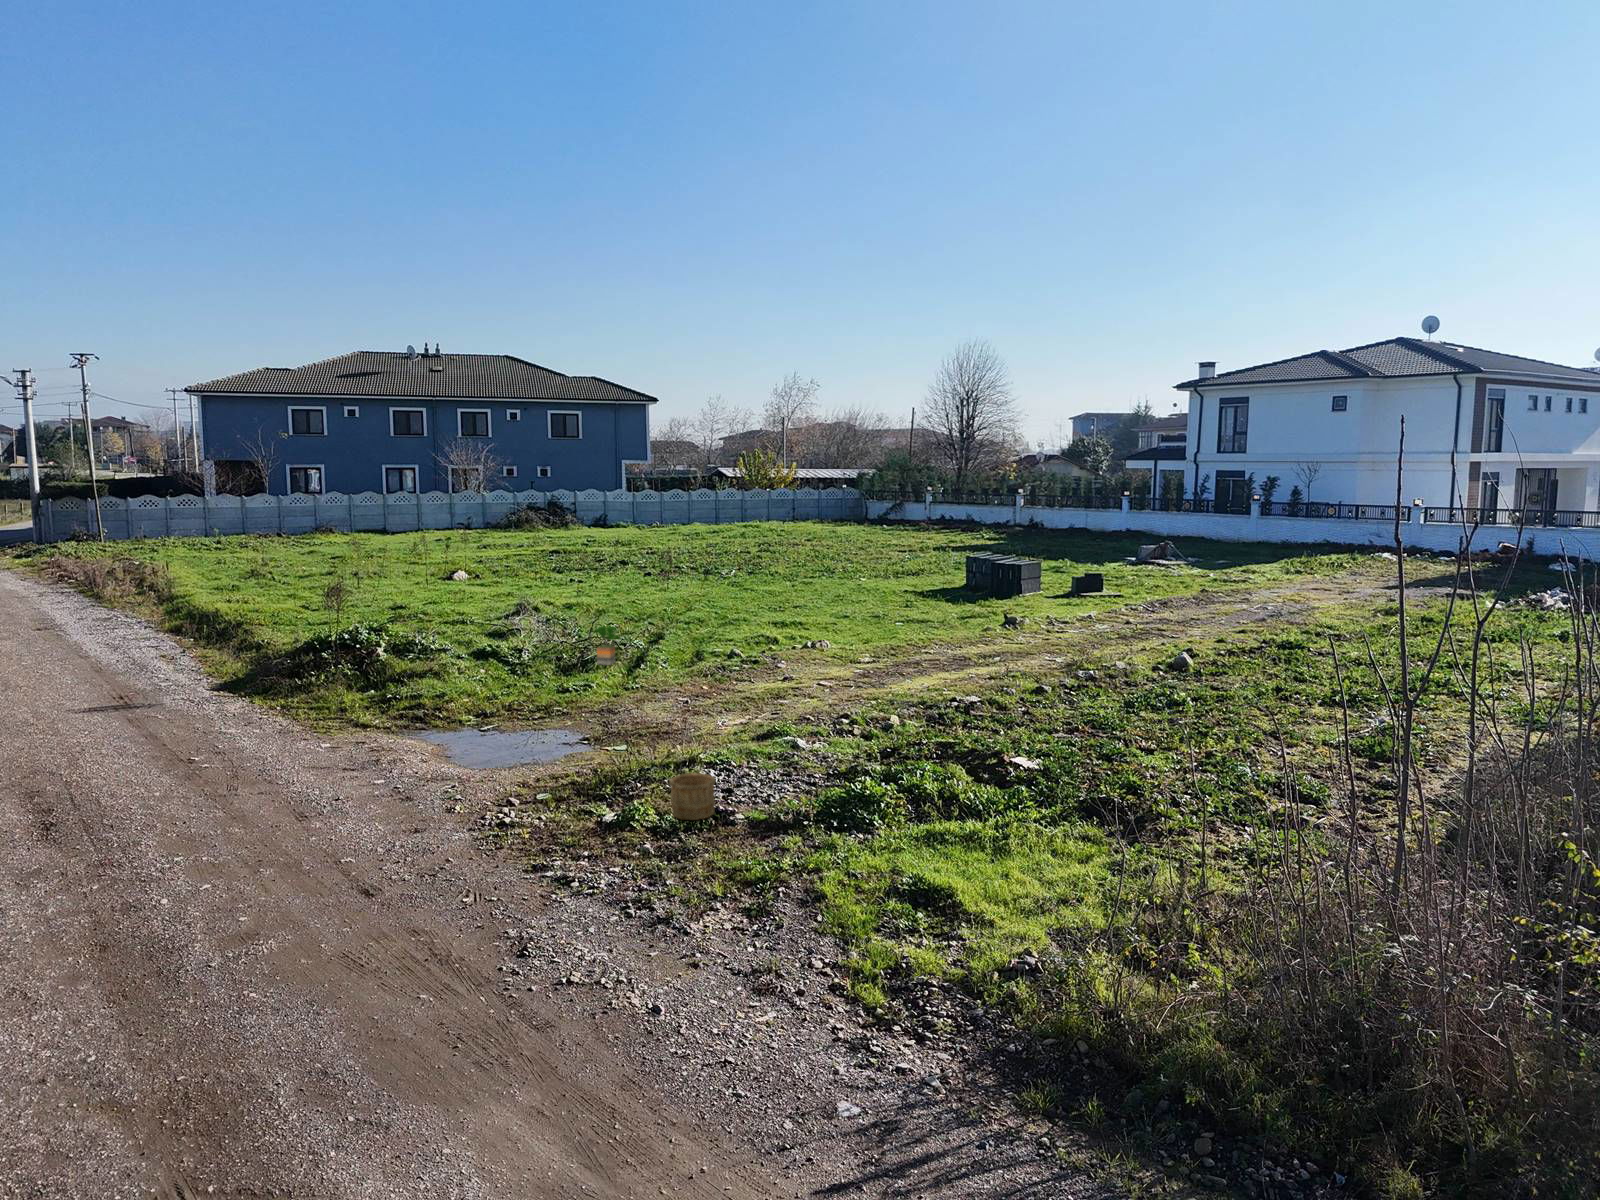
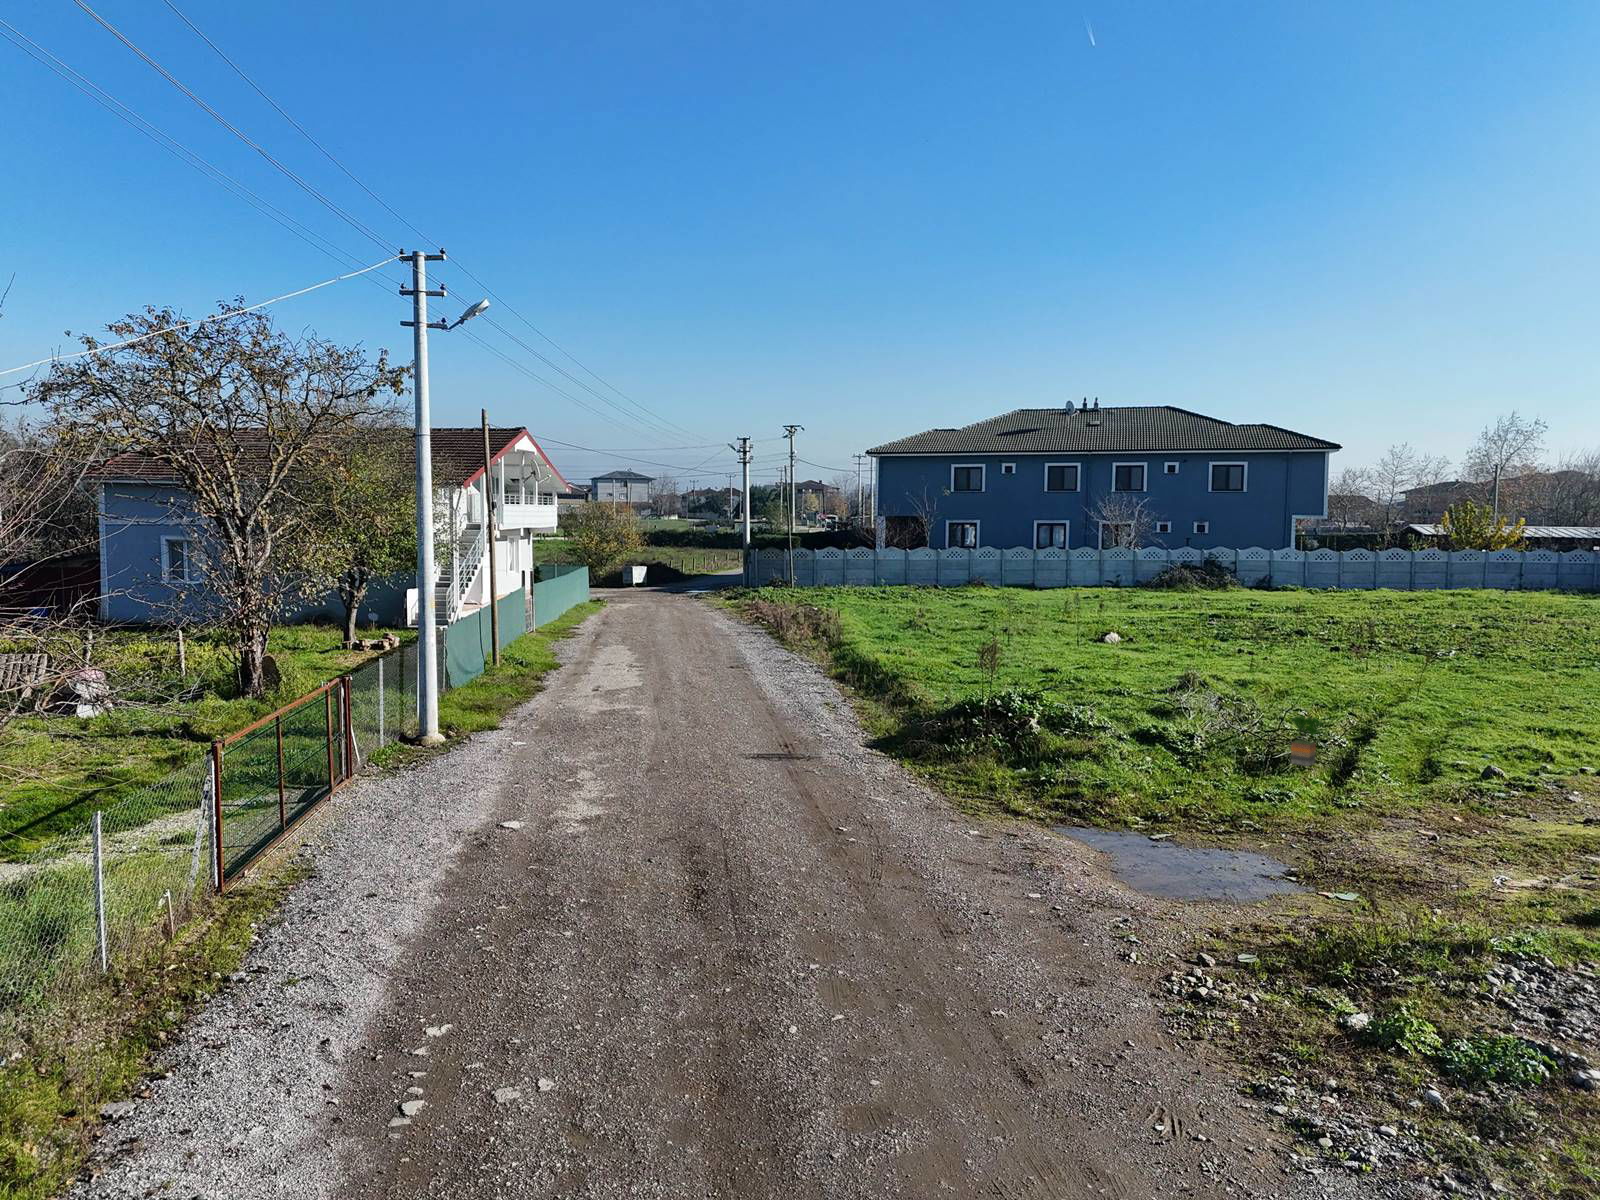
wooden bucket: present [670,773,715,820] -> none [1460,979,1546,1061]

